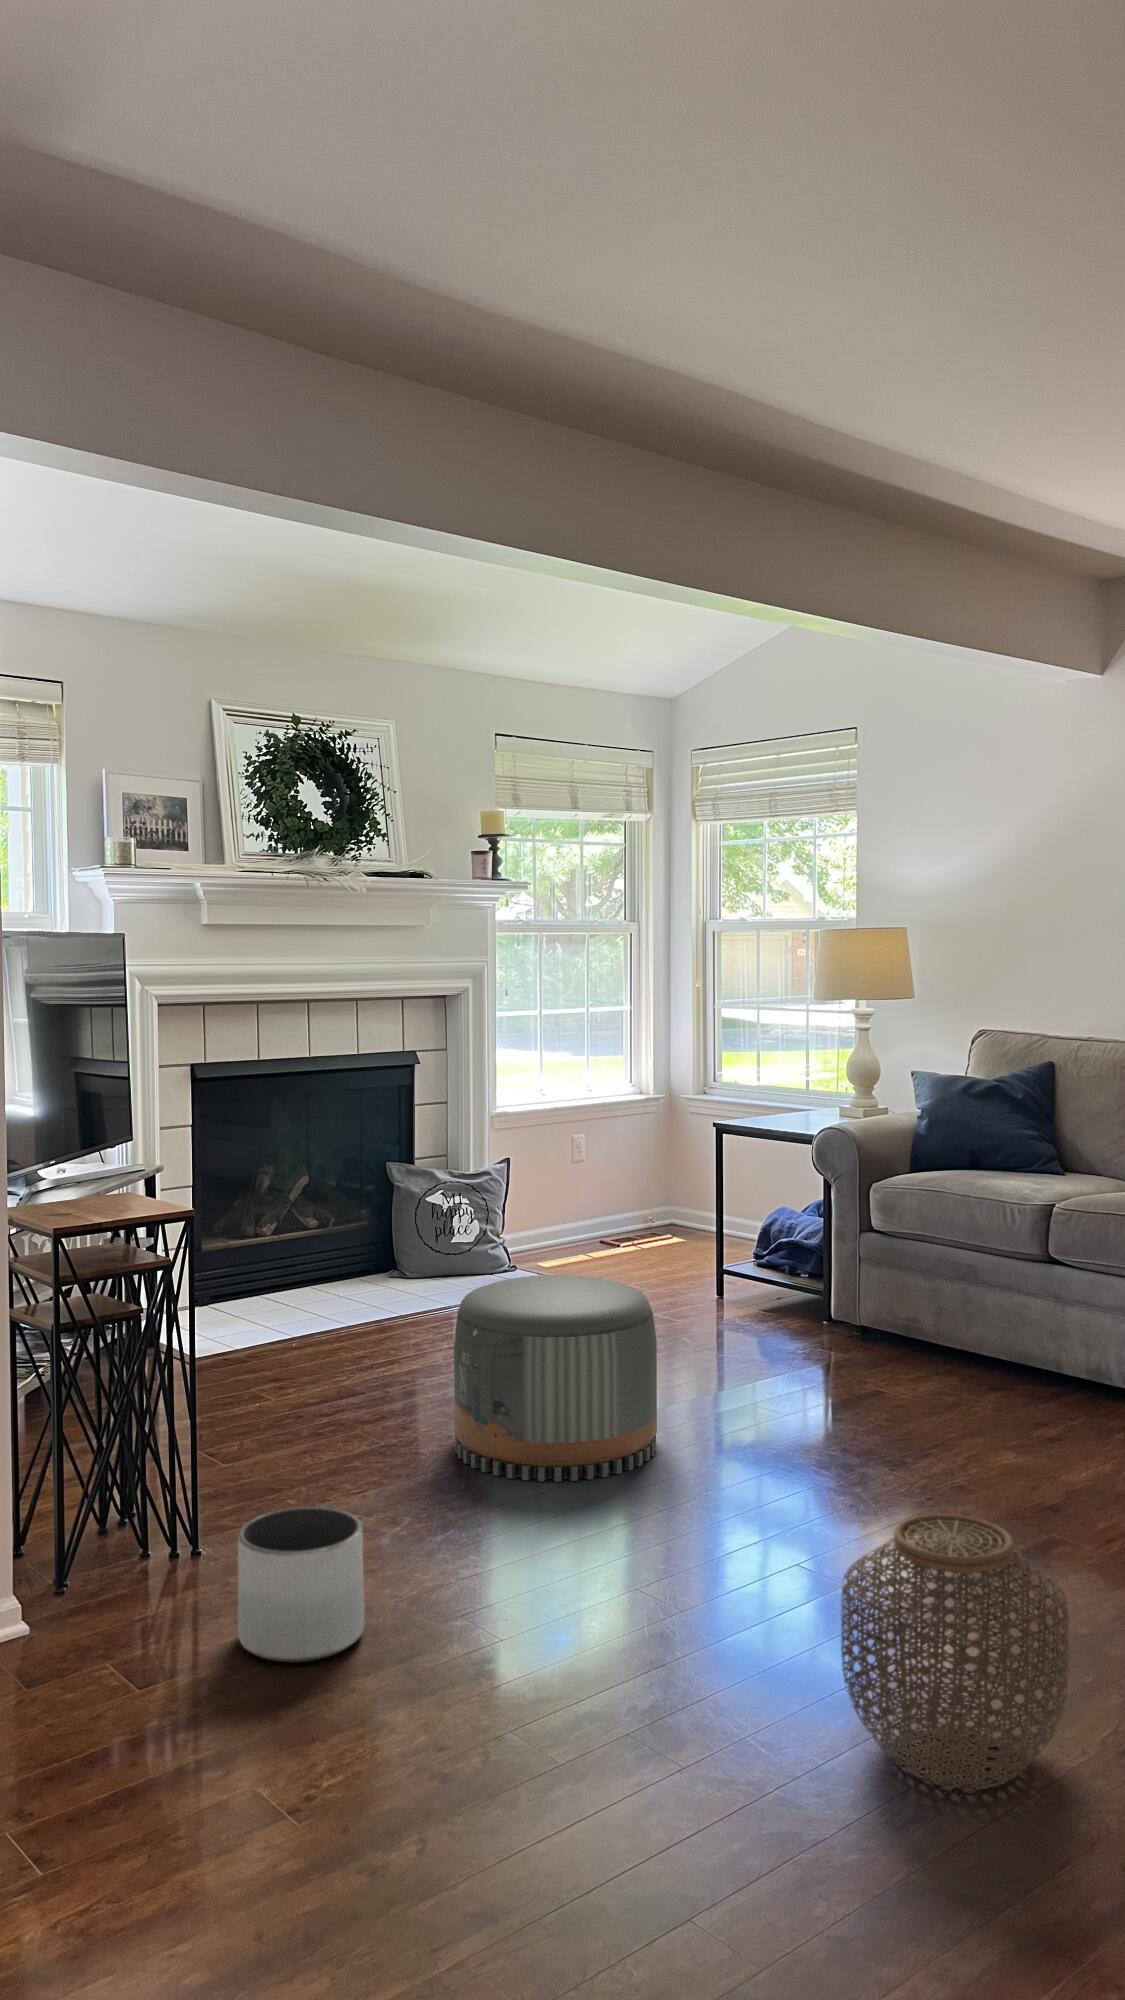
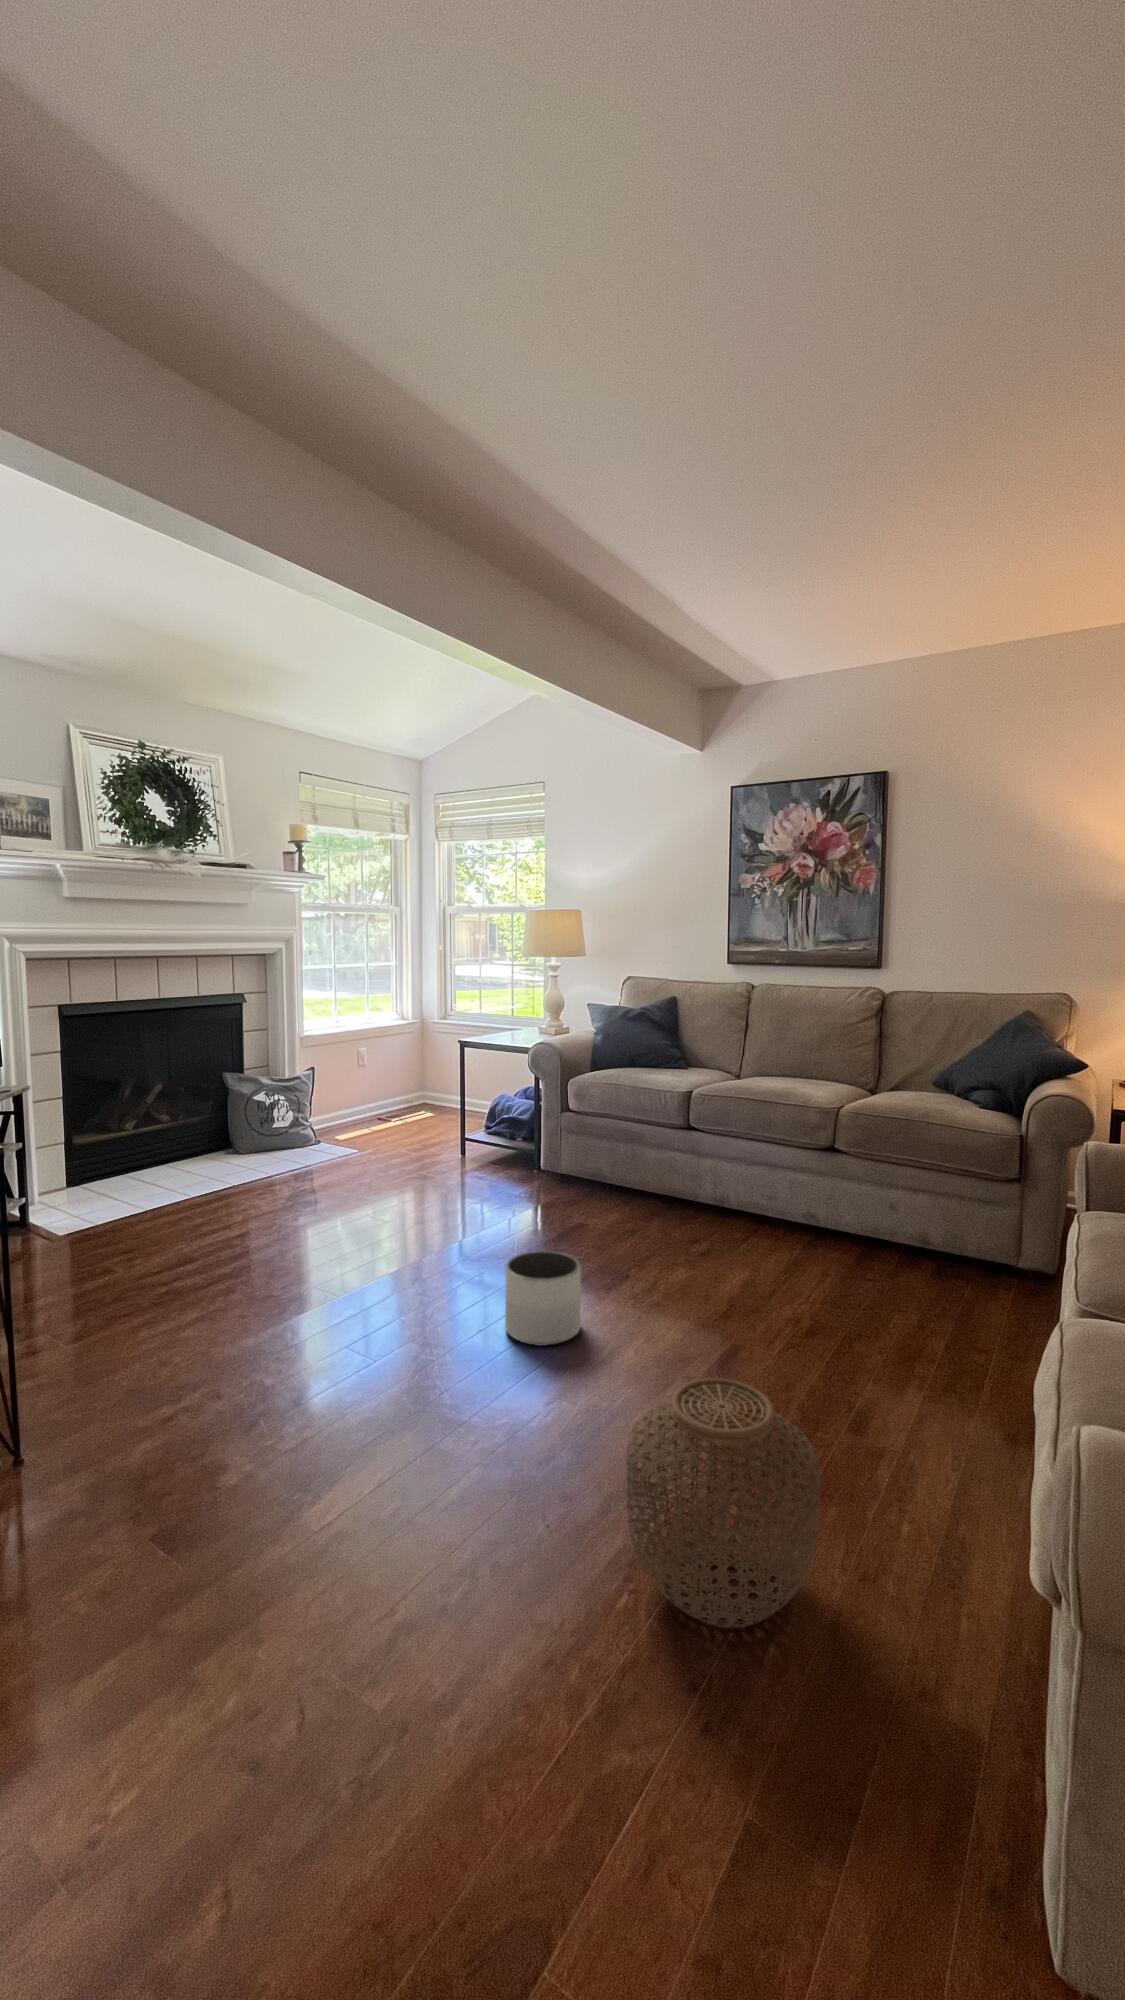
pouf: present [454,1275,657,1482] -> none [273,1161,432,1327]
planter: present [238,1507,364,1663] -> present [505,1251,581,1346]

